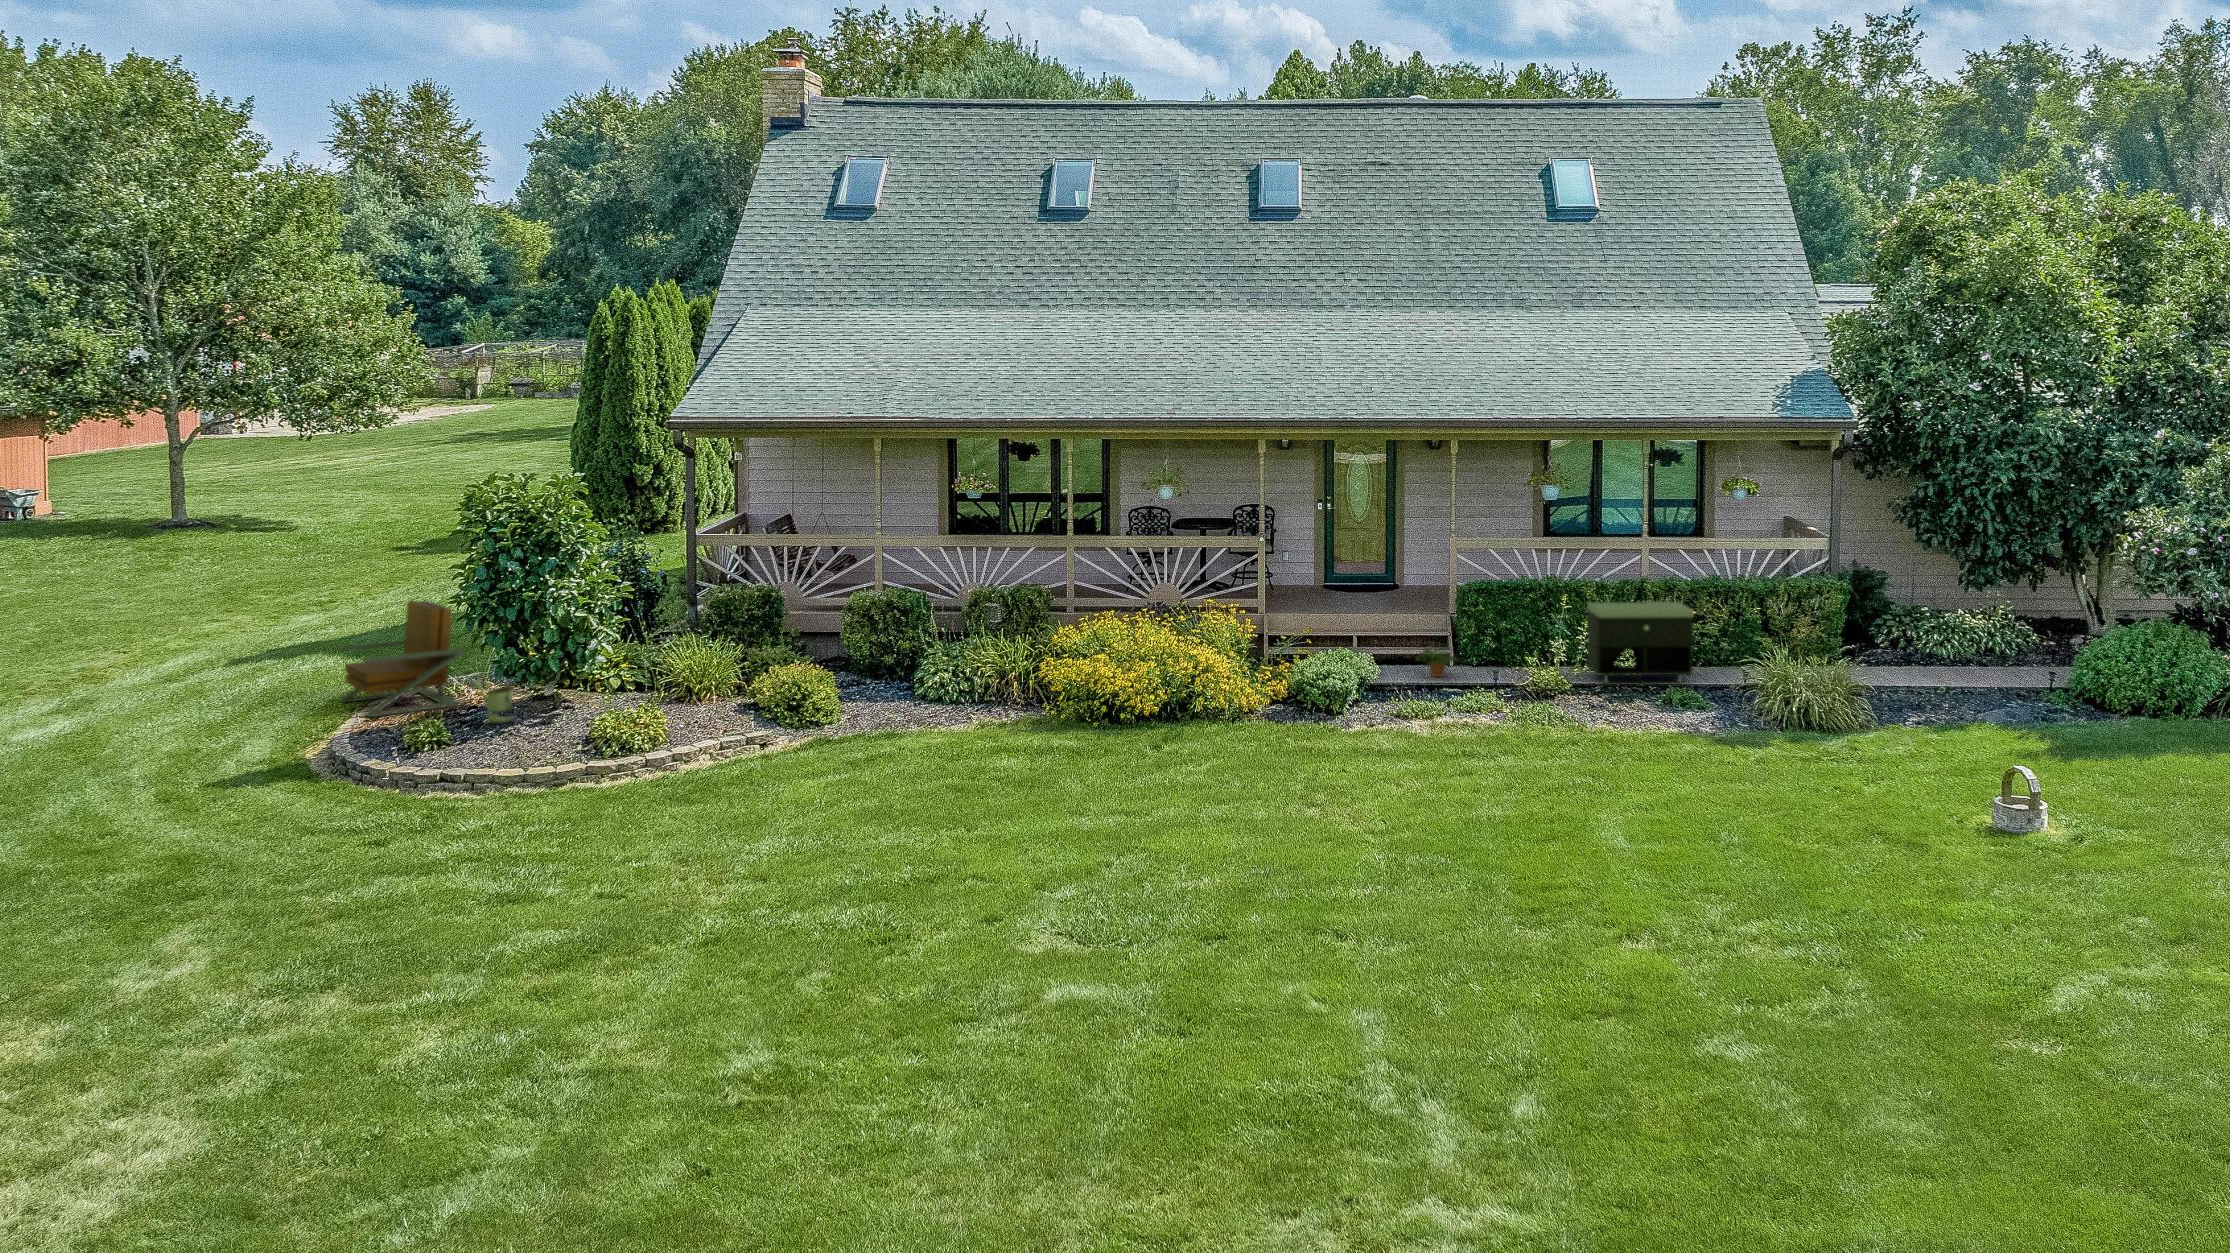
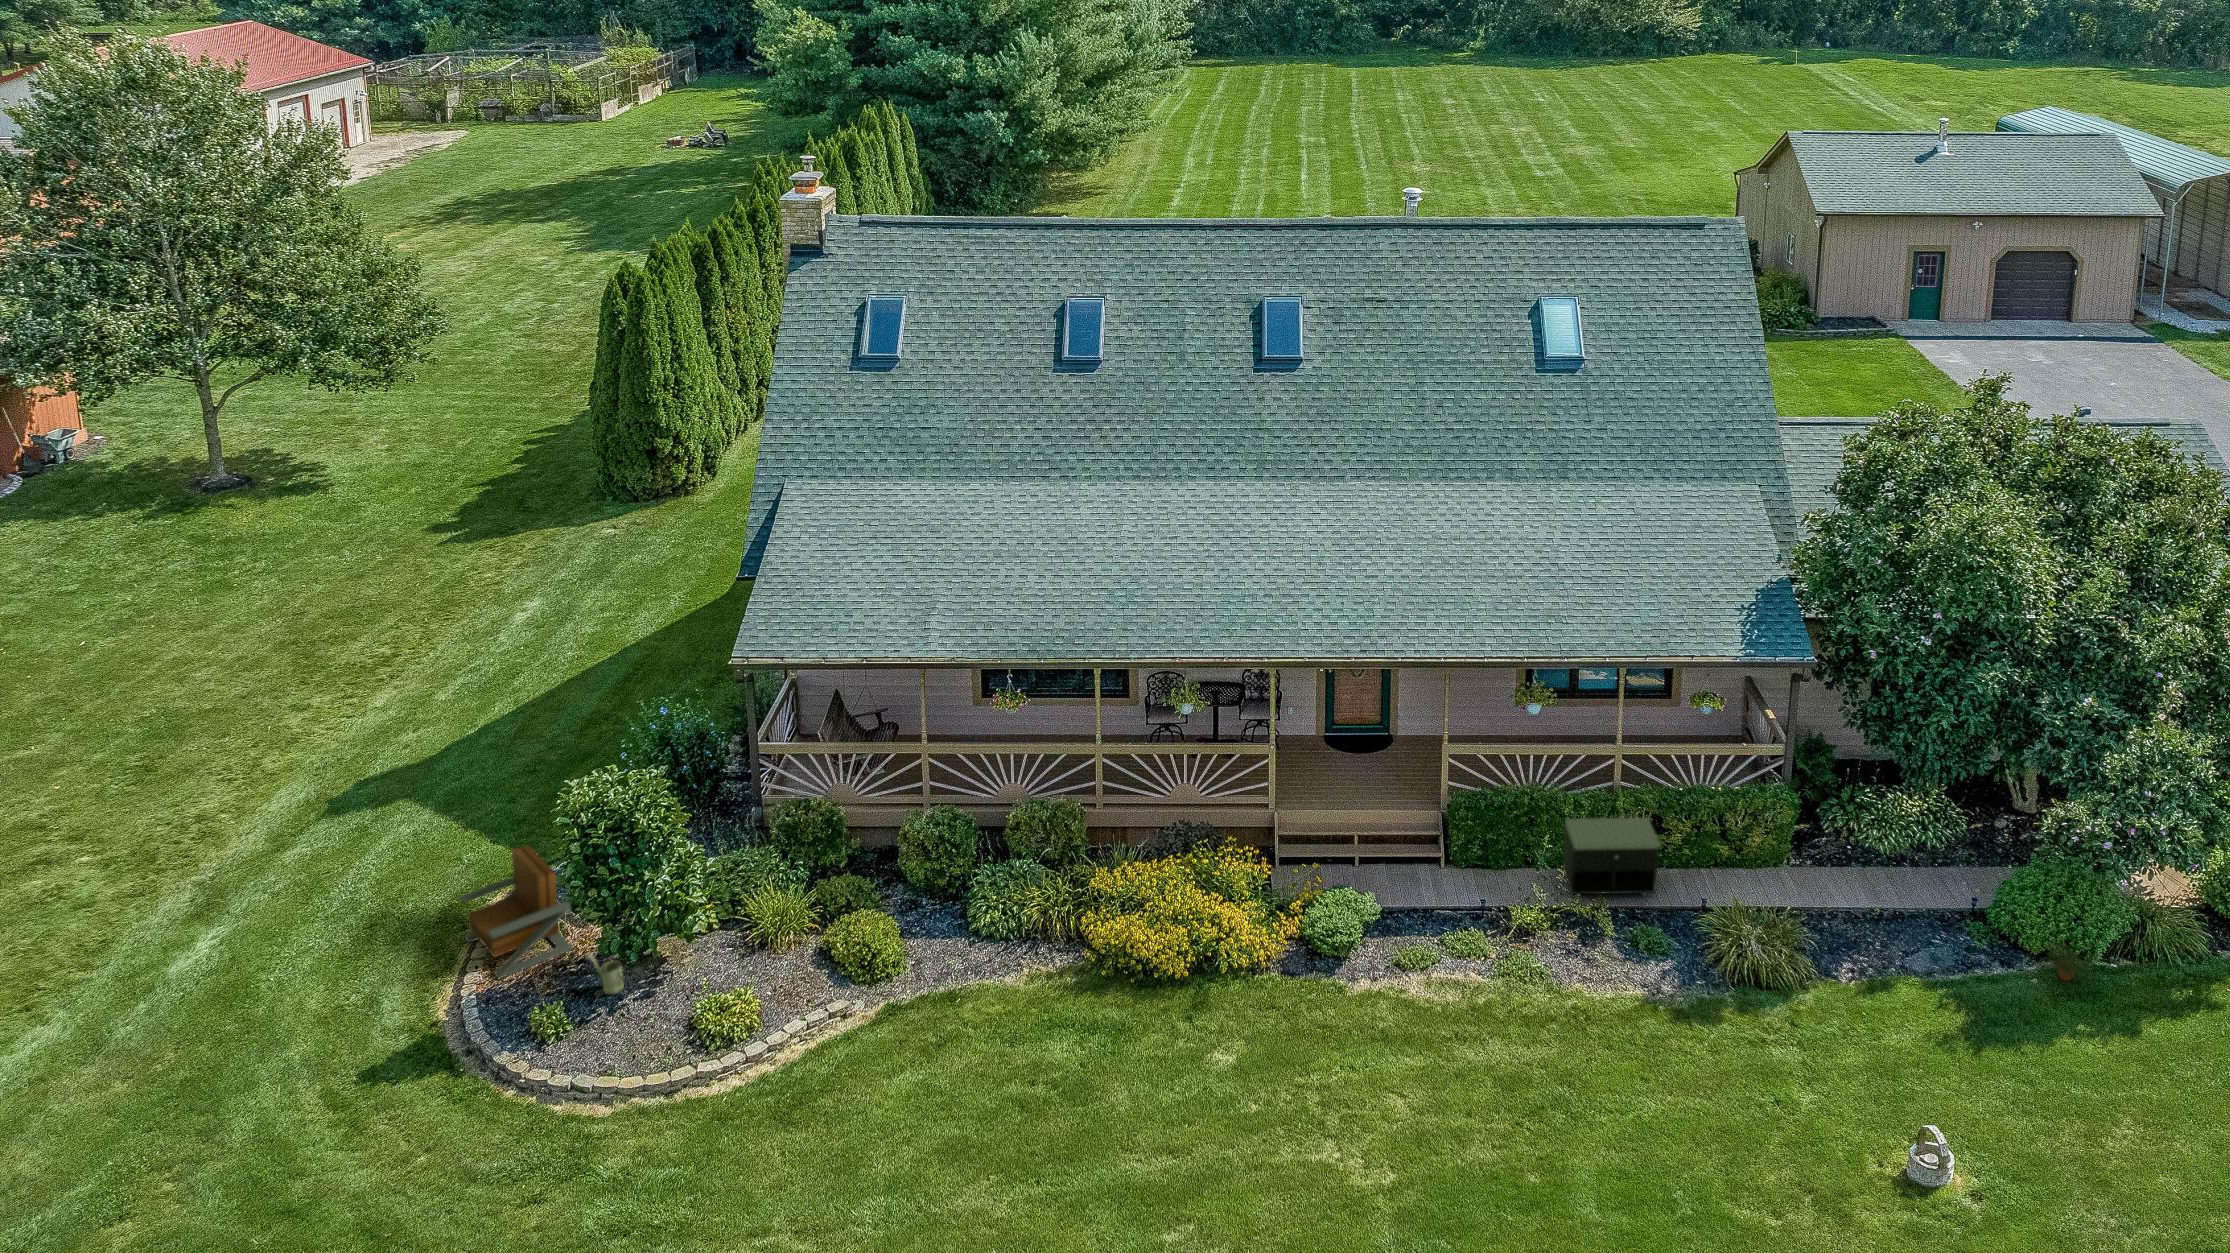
potted plant: present [1417,646,1460,677] -> present [2047,943,2095,981]

